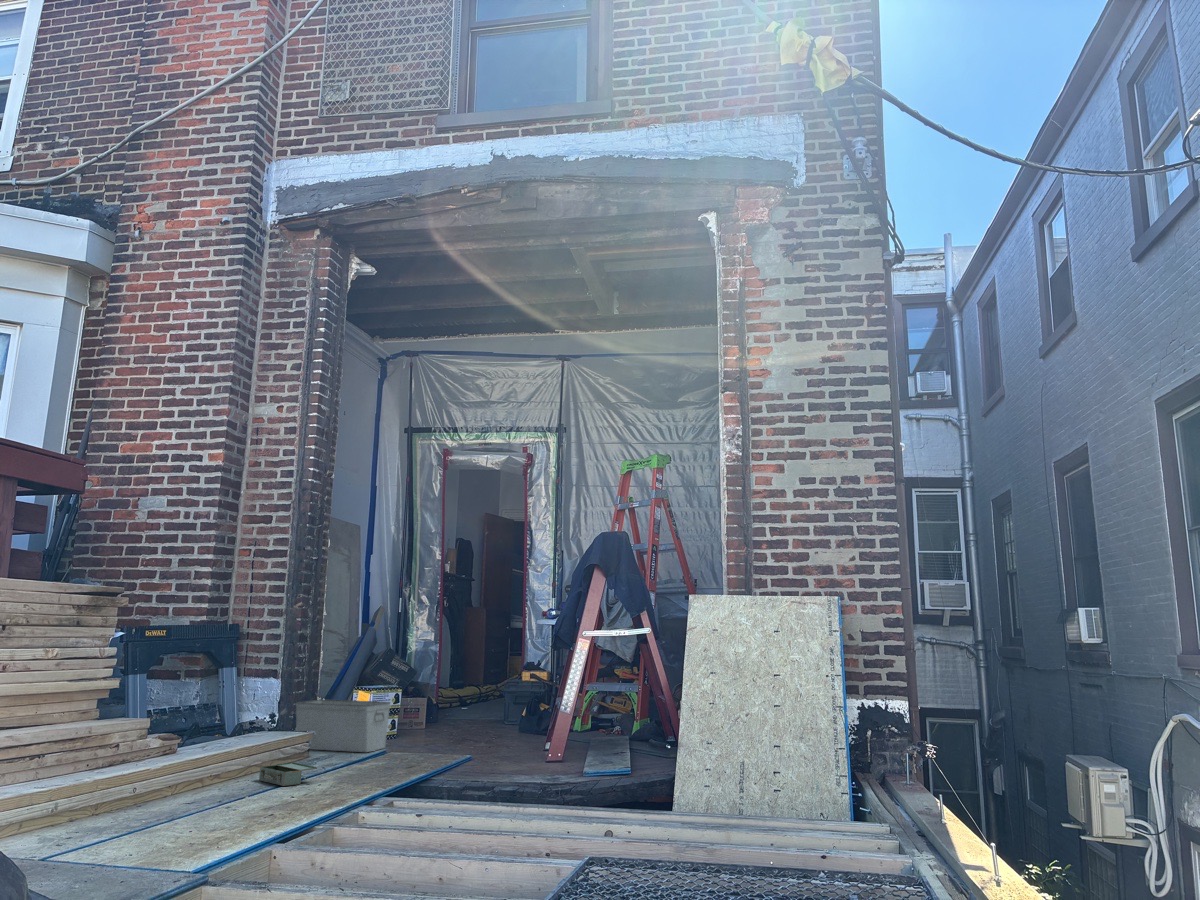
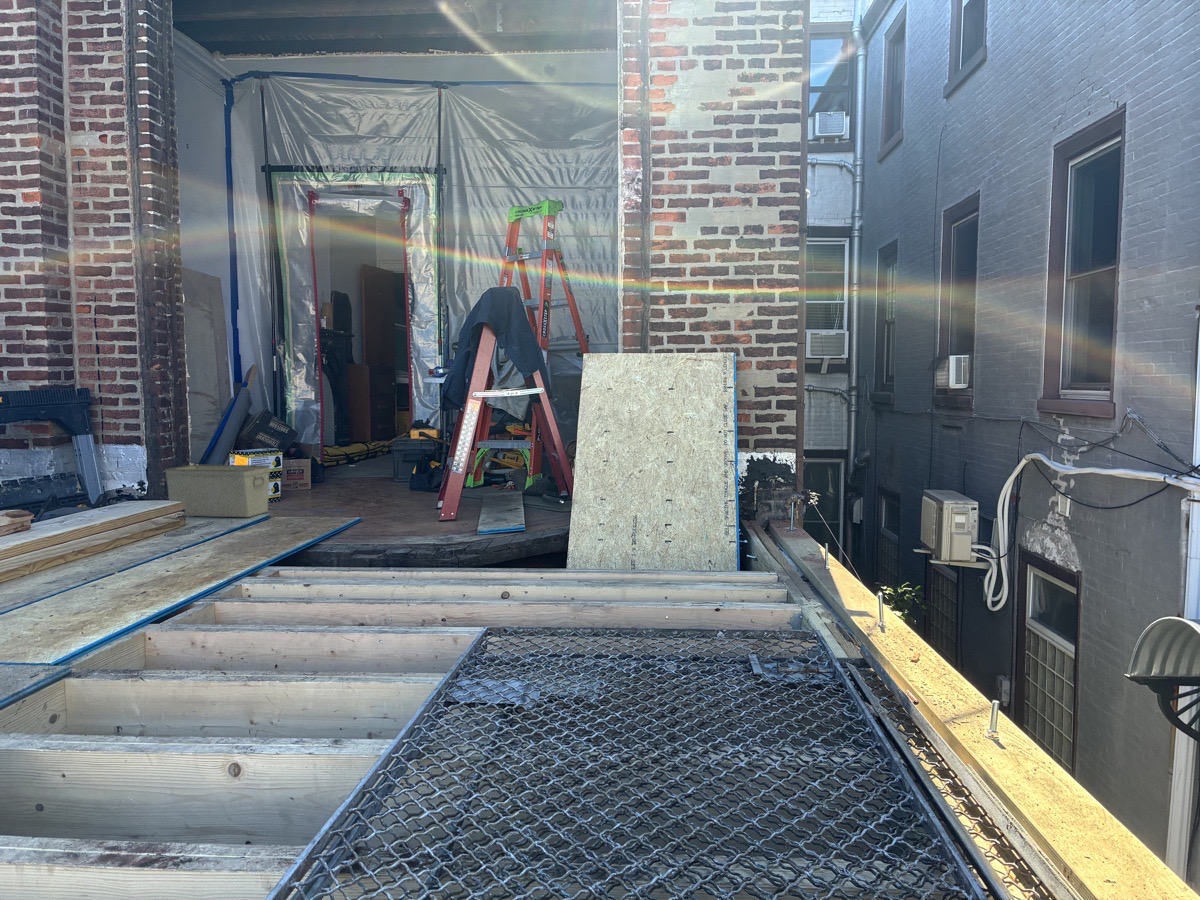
toolbox: present [259,763,317,786] -> none [129,534,192,559]

